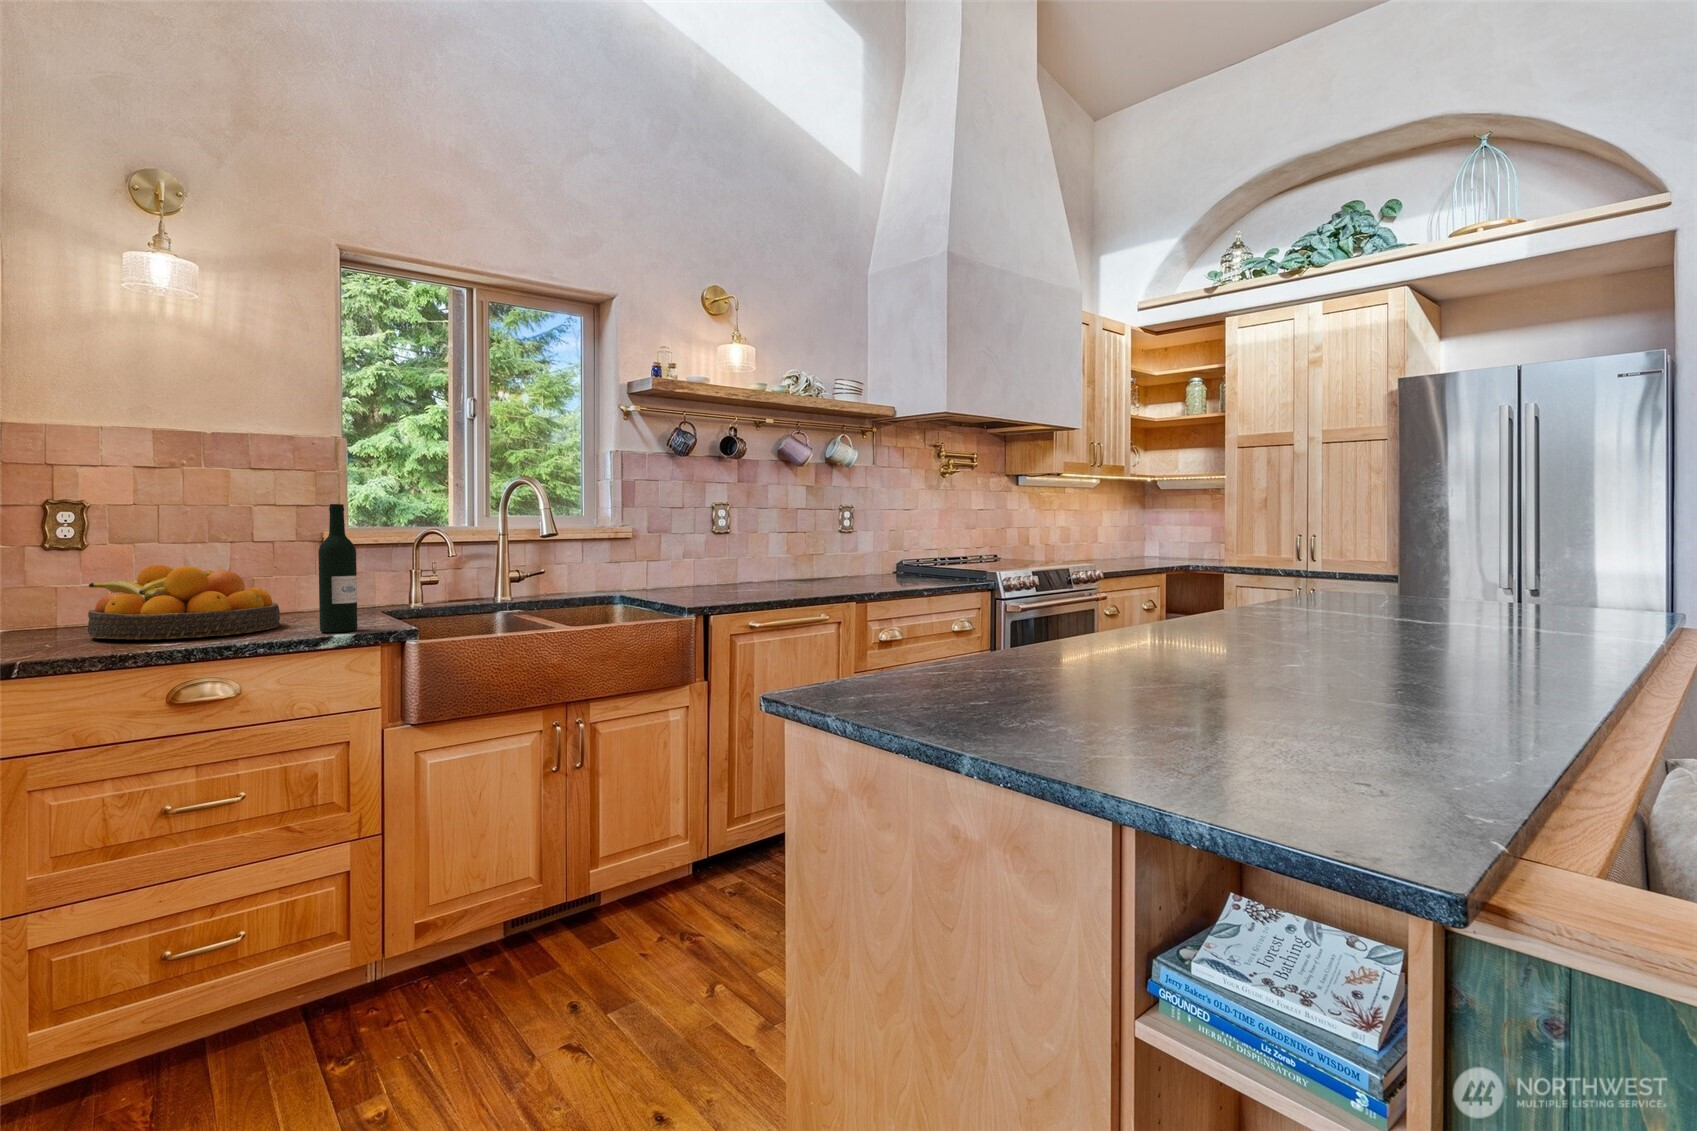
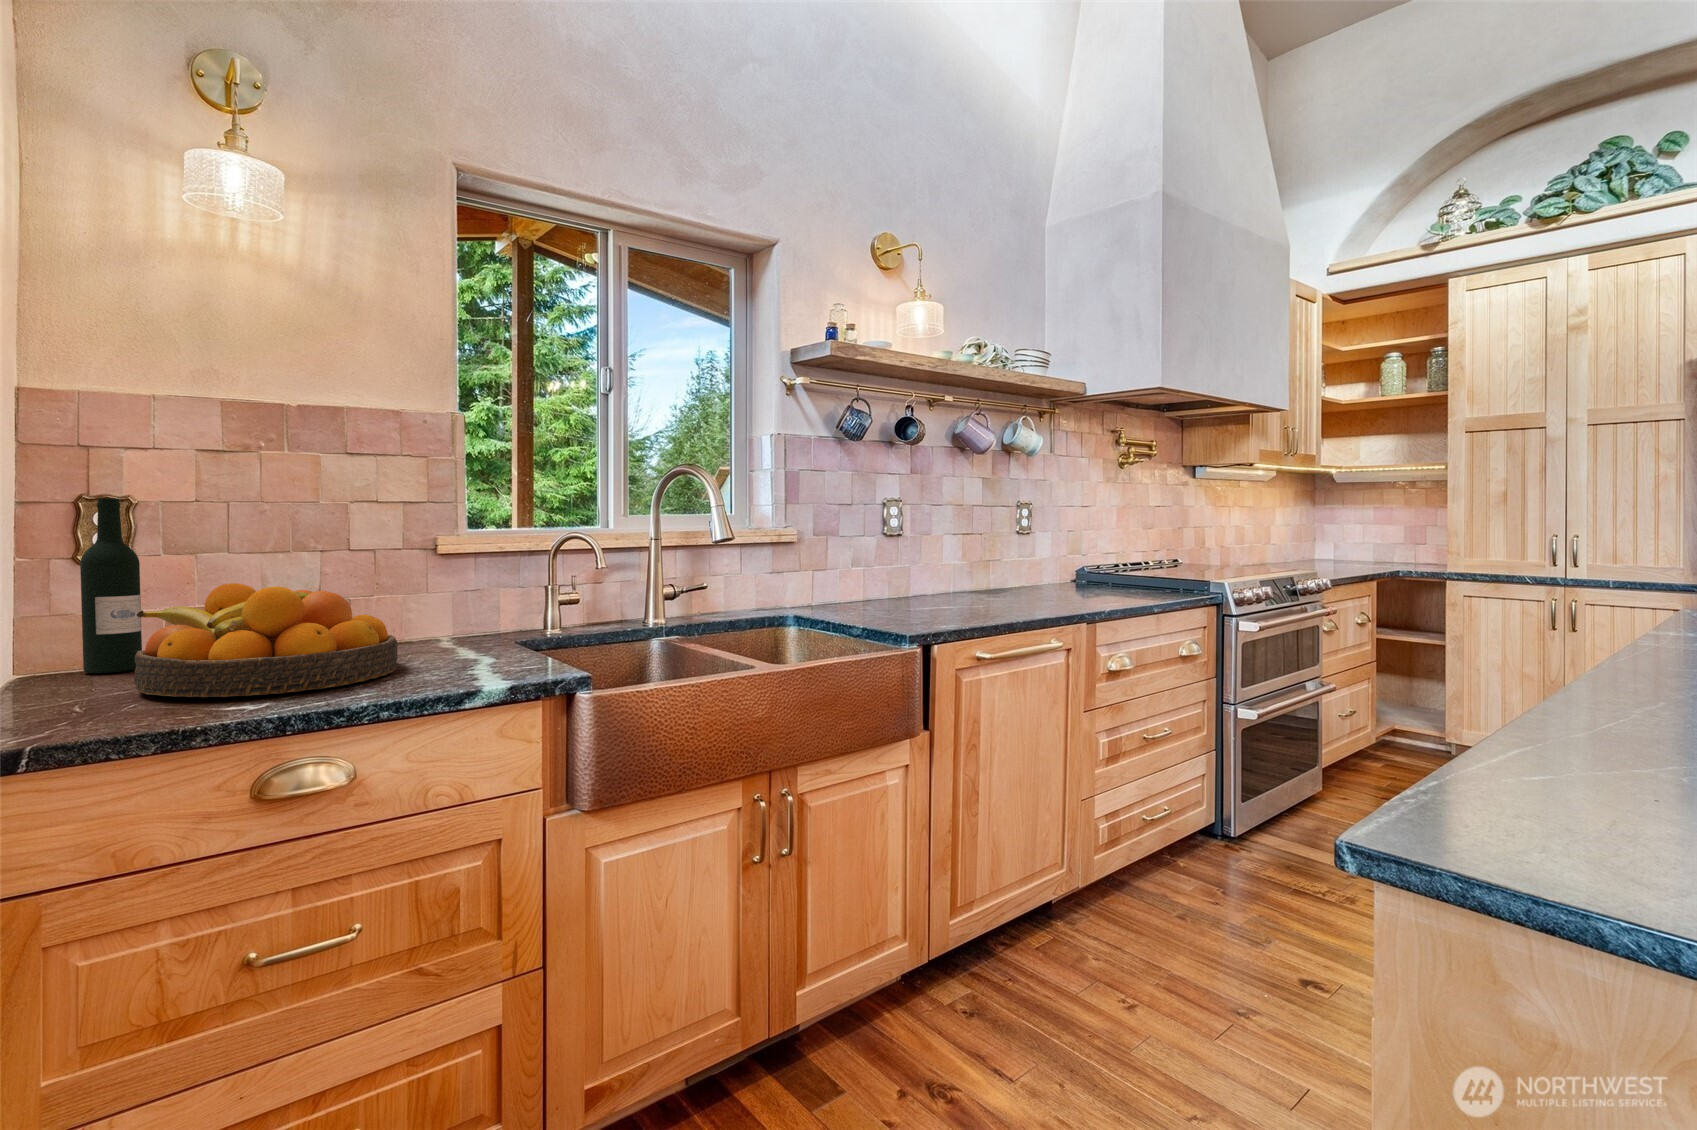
wine bottle: present [318,504,358,632] -> present [80,498,142,673]

